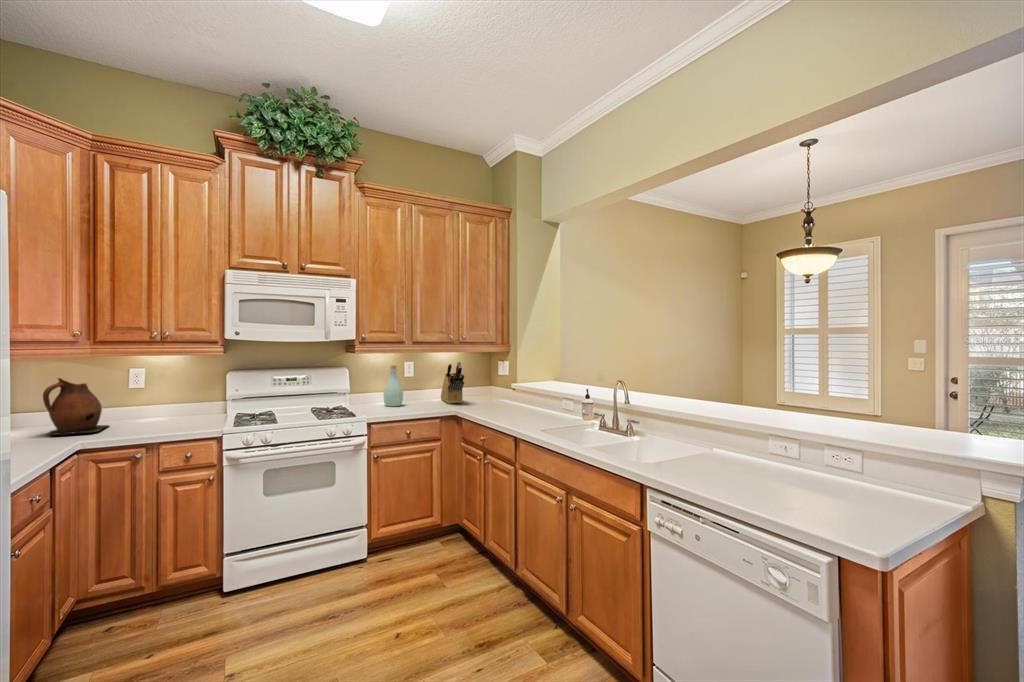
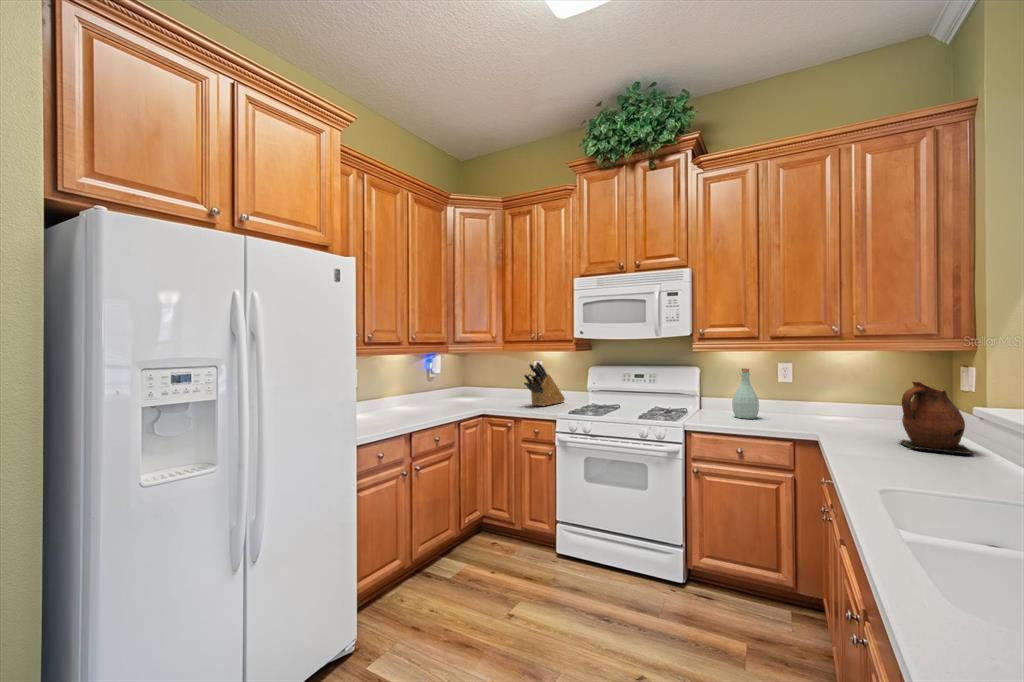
knife block: present [441,362,464,404] -> present [524,362,565,406]
ceramic pitcher: present [43,378,109,435] -> present [900,381,972,454]

